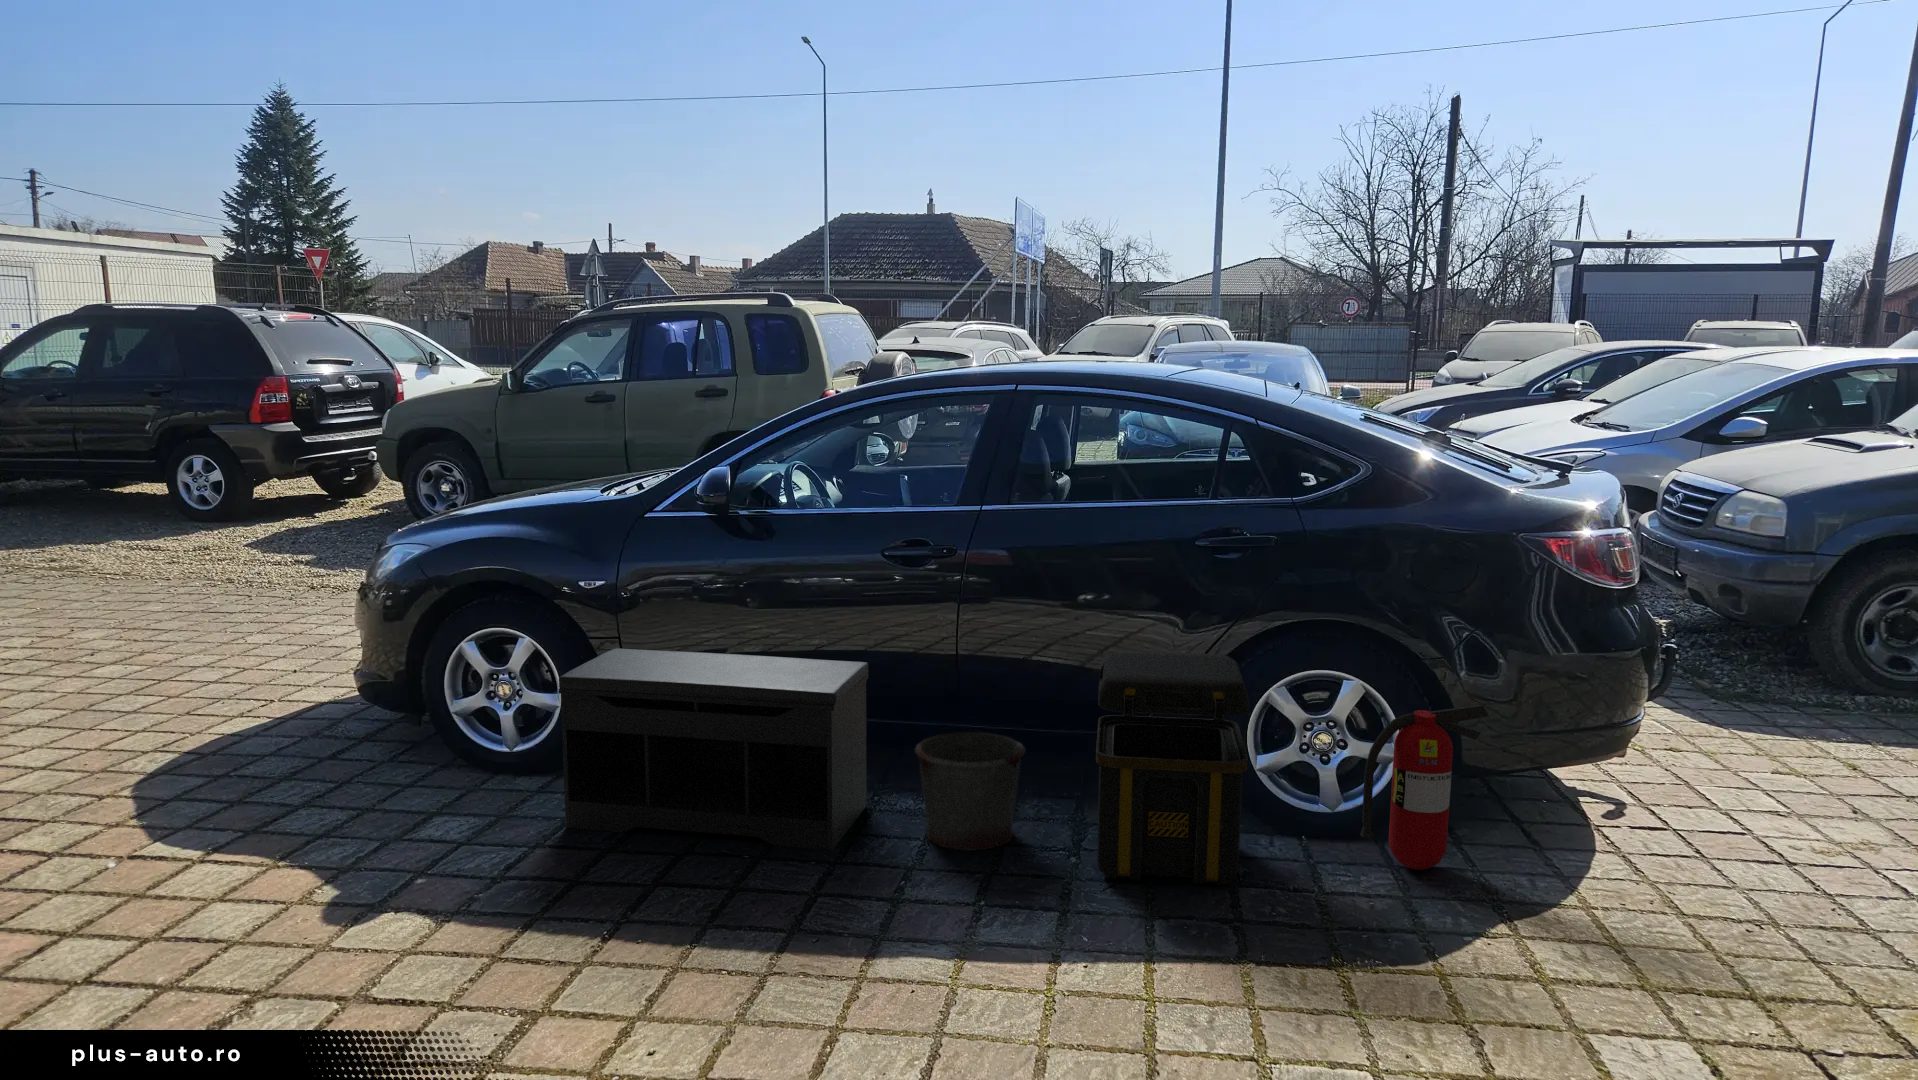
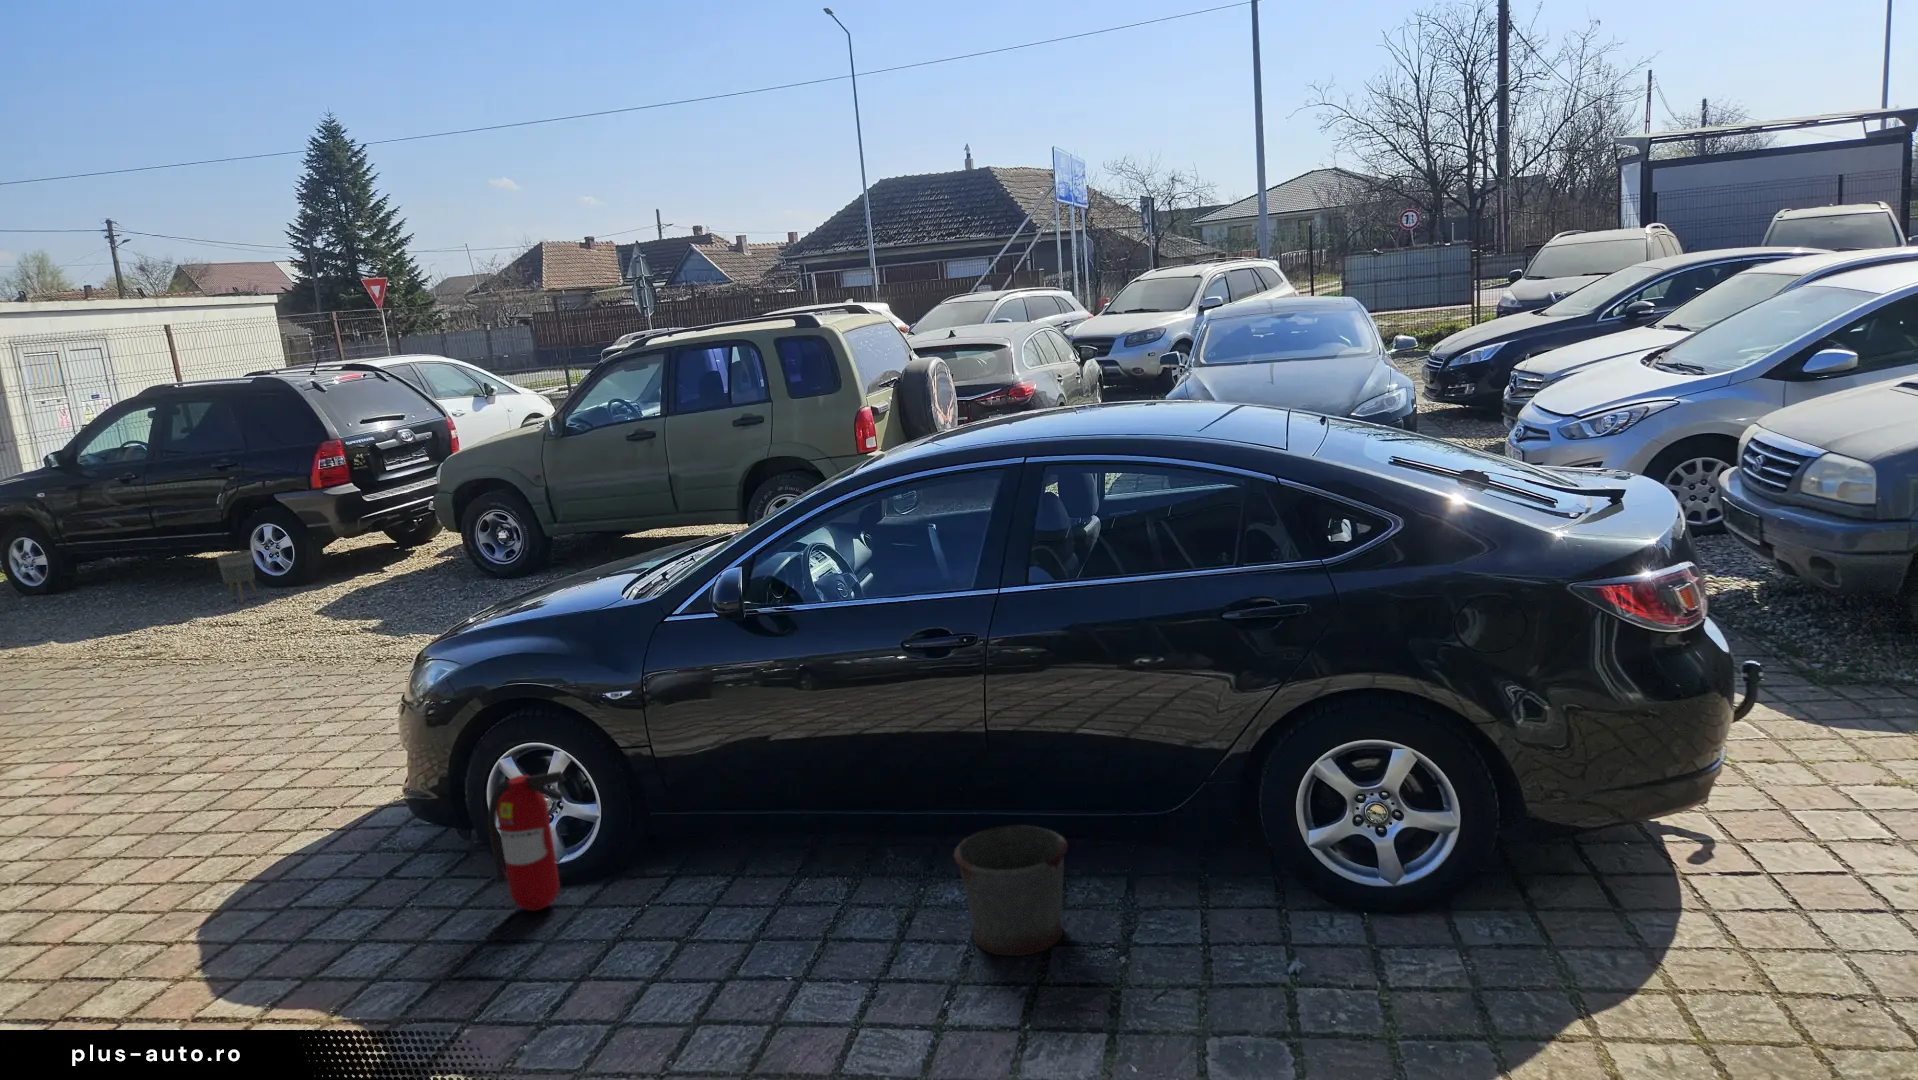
planter: none [140,483,179,535] -> present [217,551,258,602]
bench: present [559,648,868,850] -> none [589,761,914,965]
toolbox: present [1096,651,1249,885] -> none [1133,735,1296,986]
fire extinguisher: present [1360,705,1489,870] -> present [488,771,566,911]

